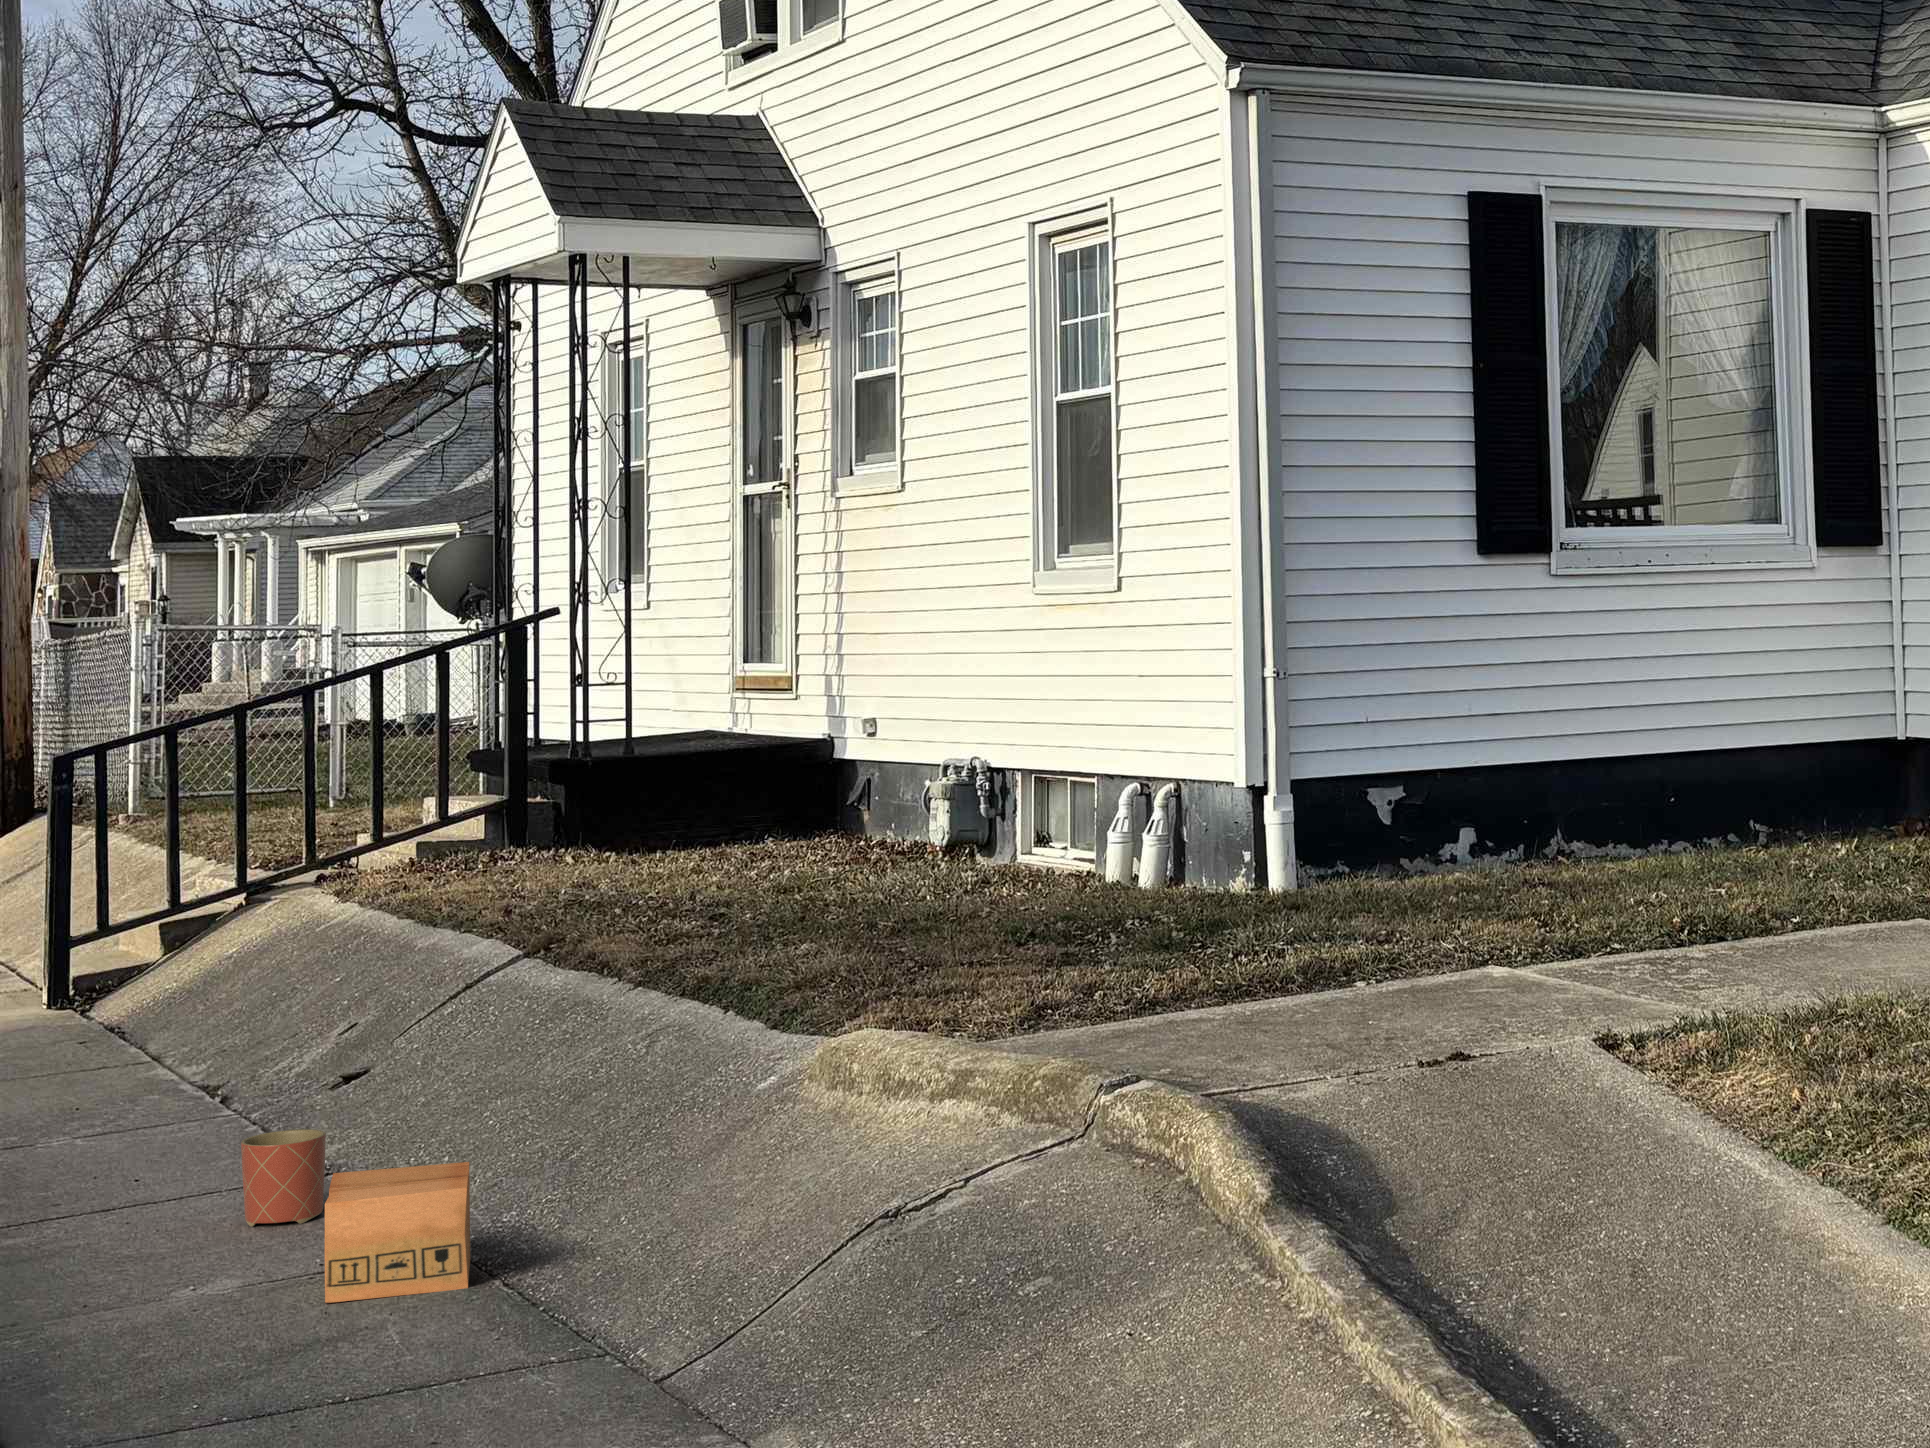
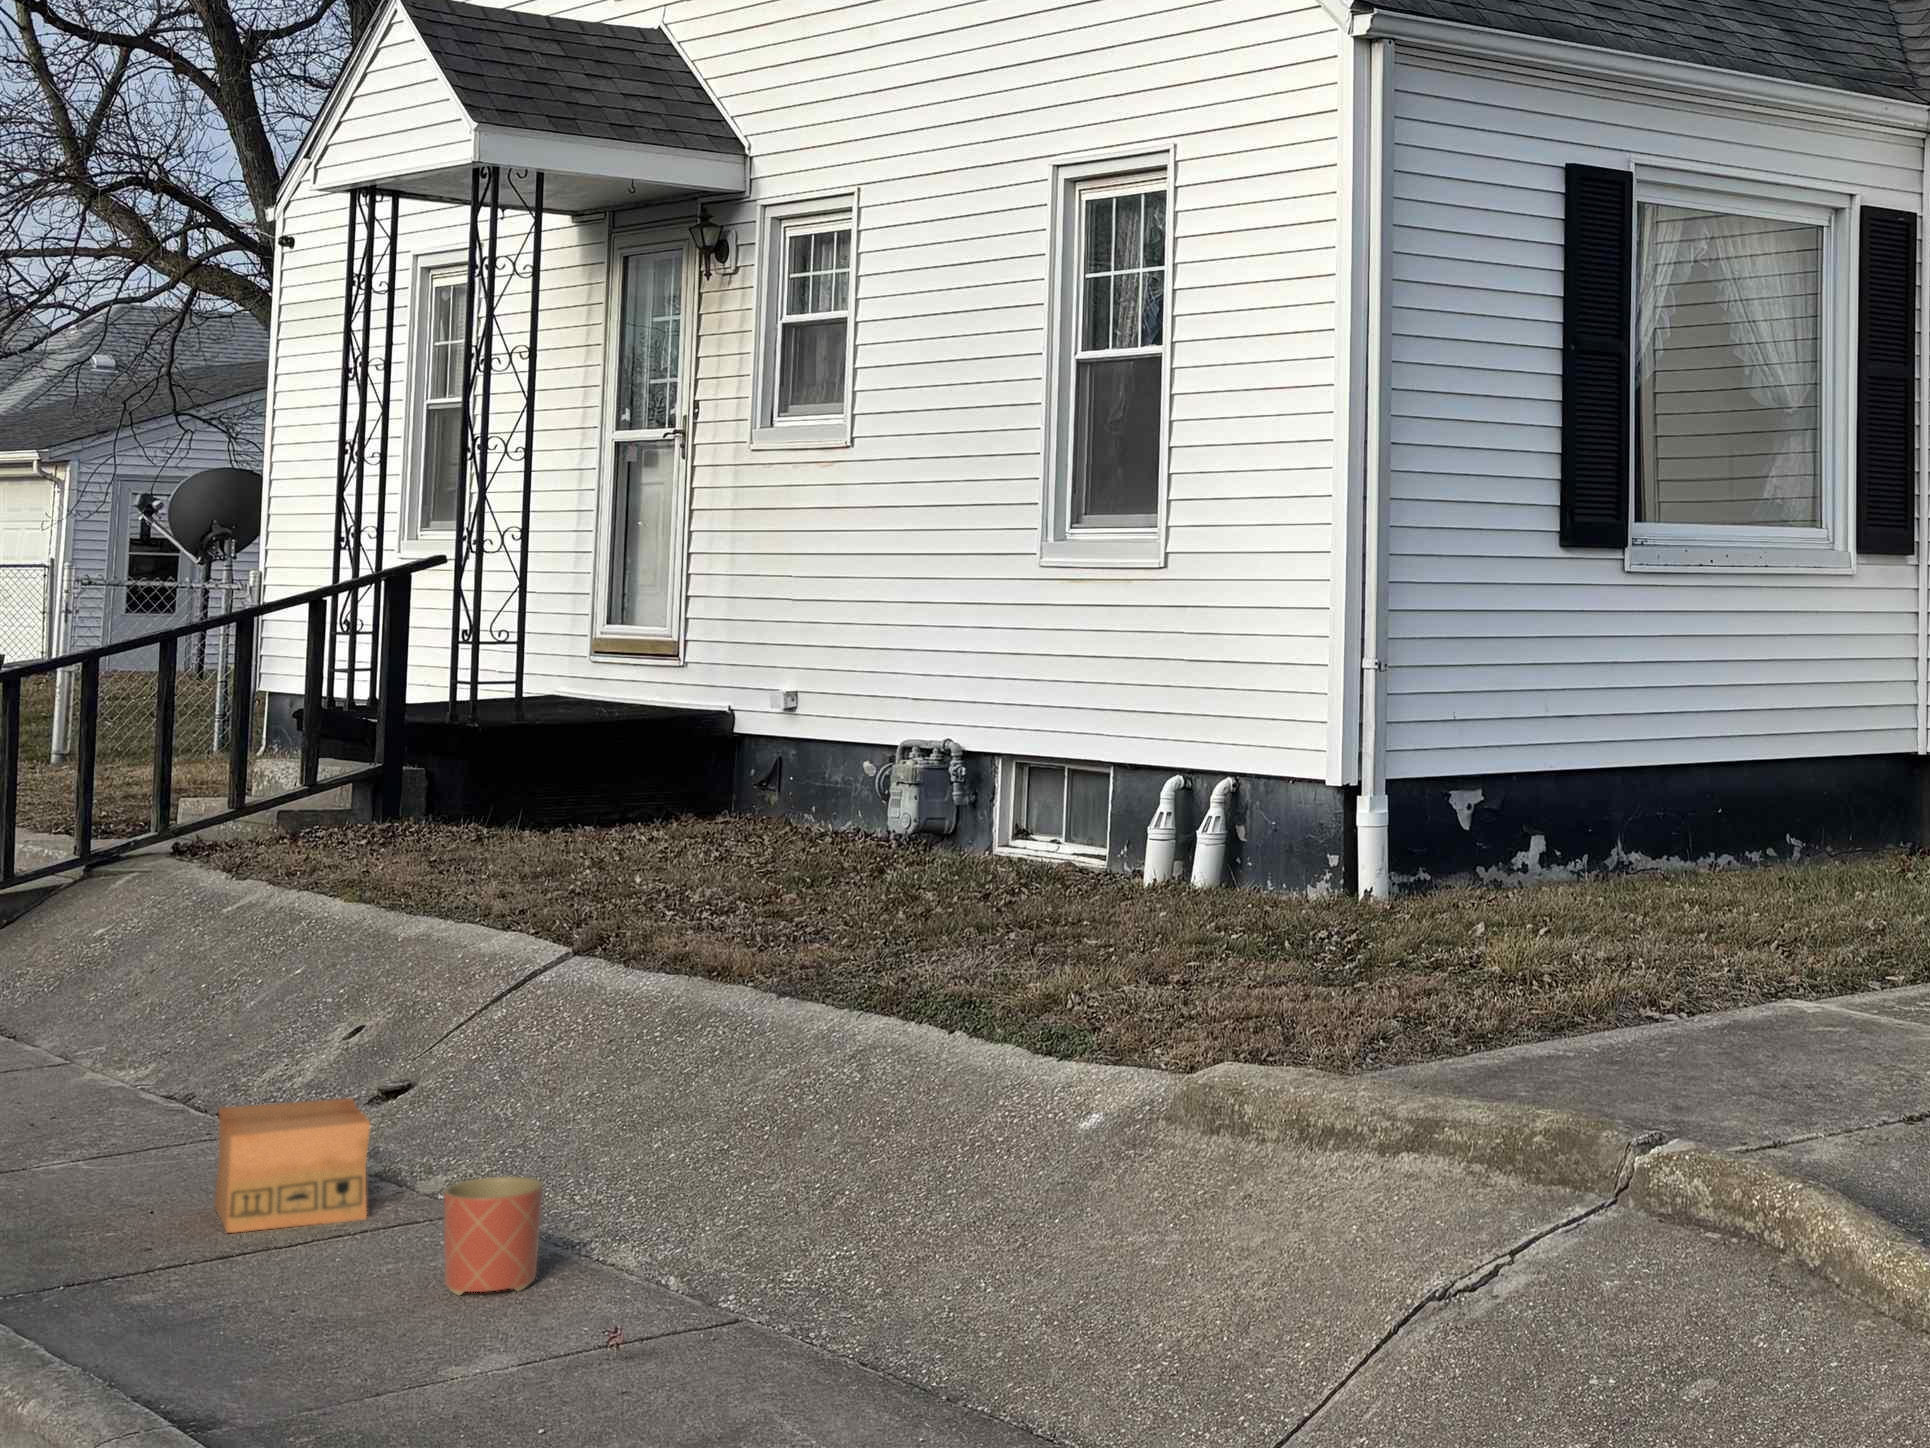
cardboard box: present [325,1162,470,1303] -> present [214,1098,370,1233]

